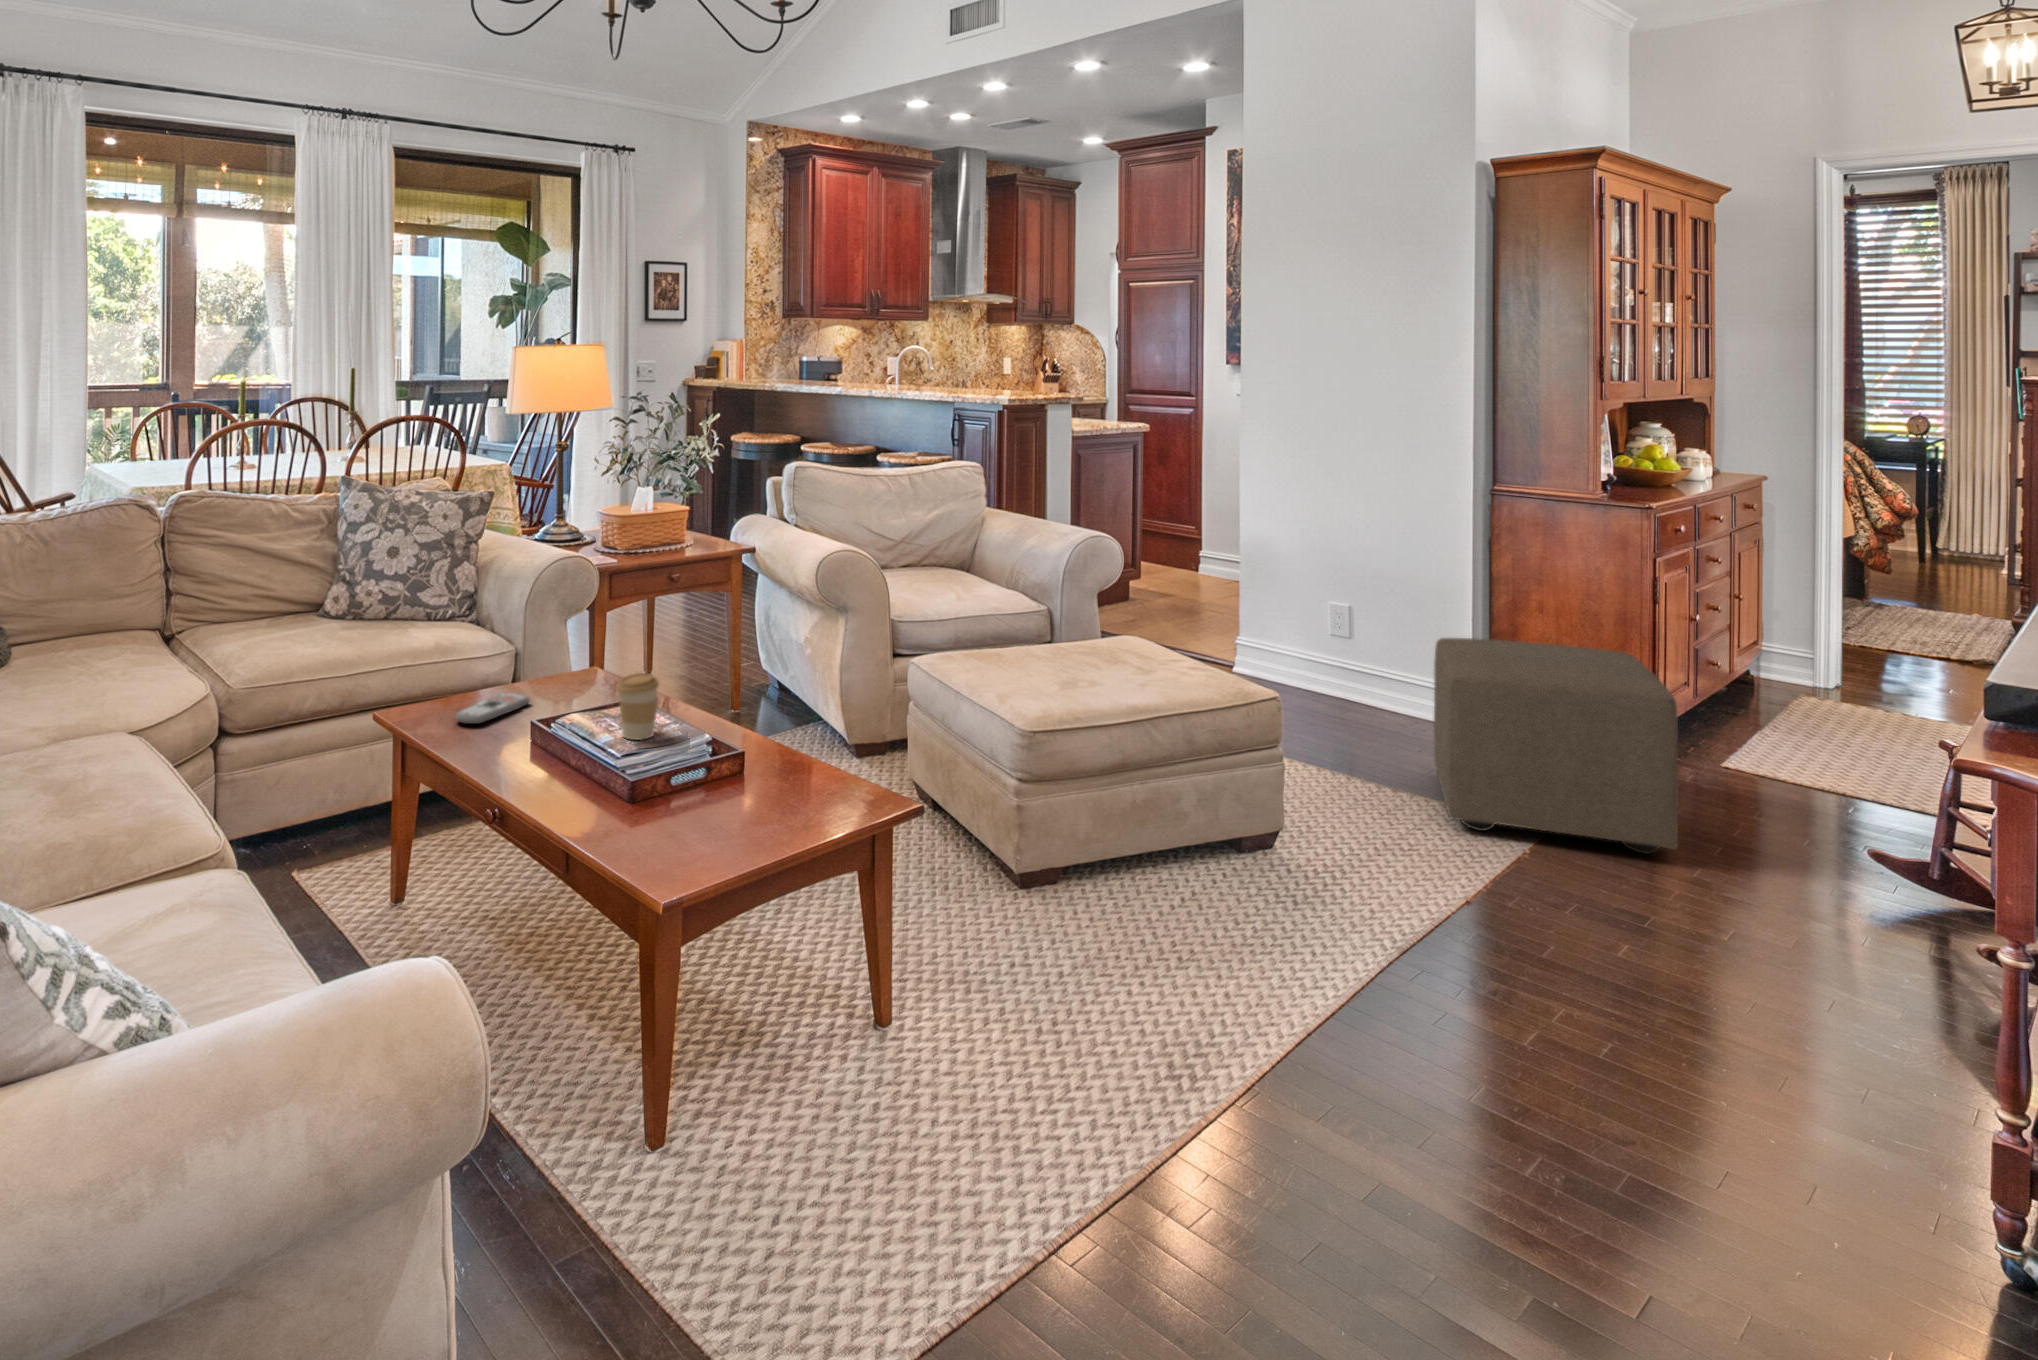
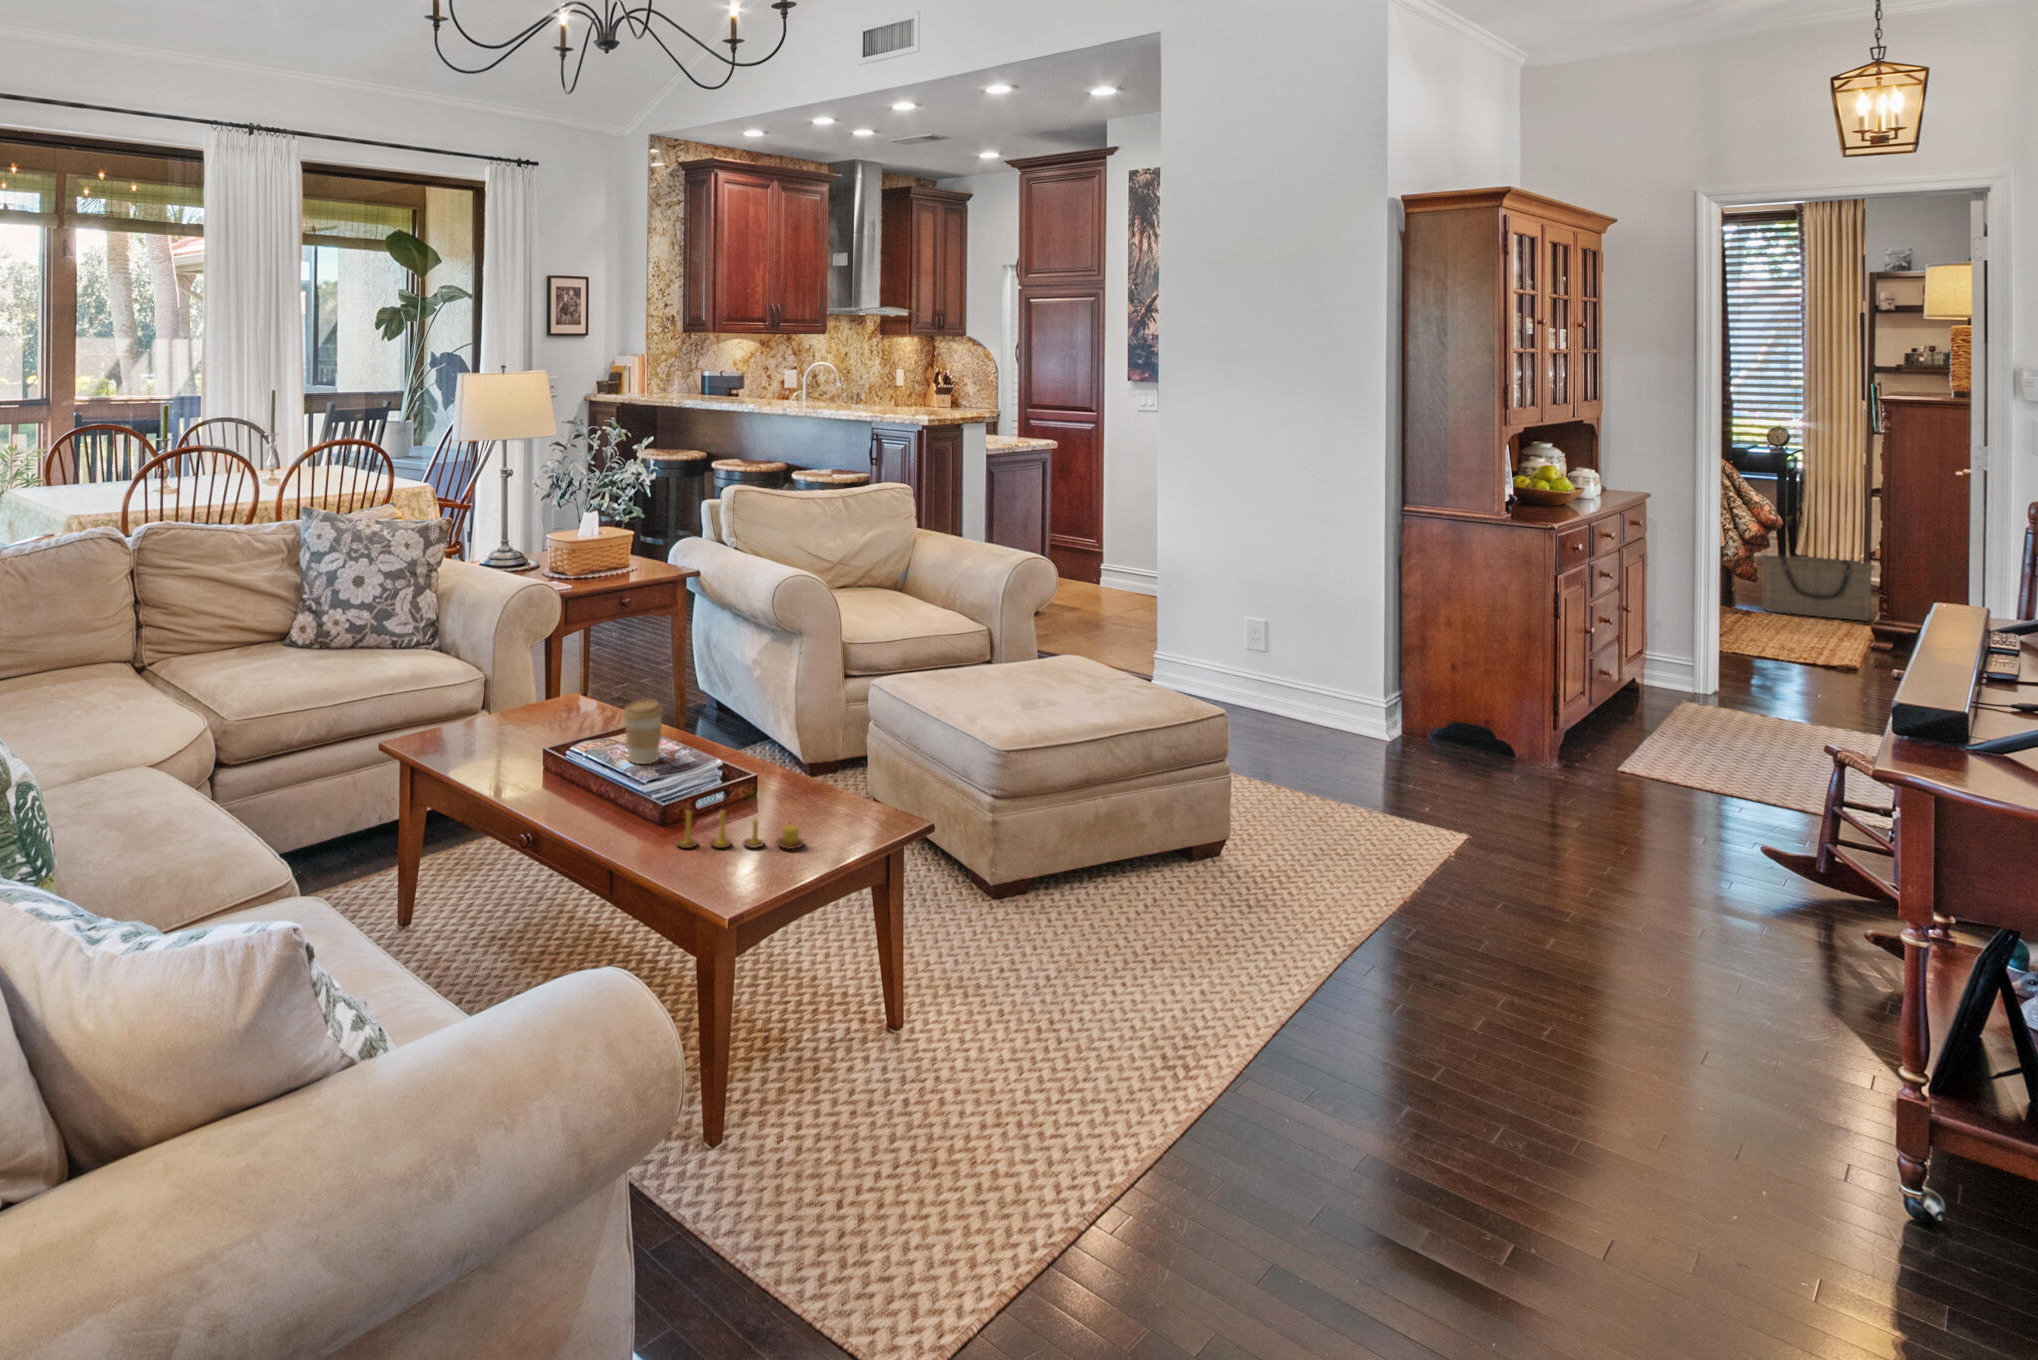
basket: none [1902,548,2029,619] -> present [1759,554,1874,621]
ottoman: present [1434,638,1679,854] -> none [1355,651,1590,852]
remote control: present [456,693,530,724] -> none [462,720,528,752]
candle: none [641,783,776,830] -> present [677,810,804,849]

